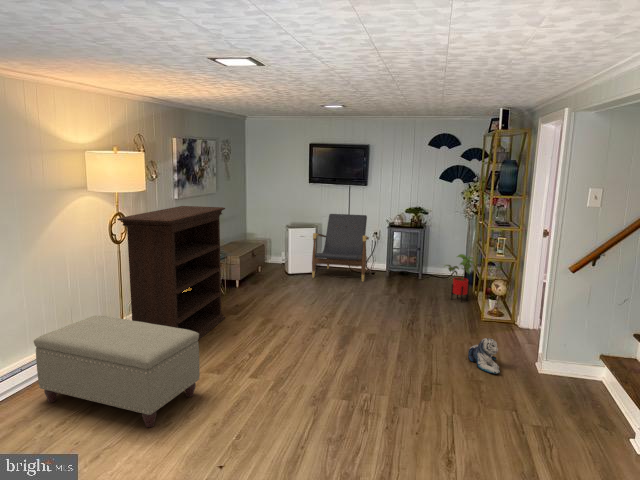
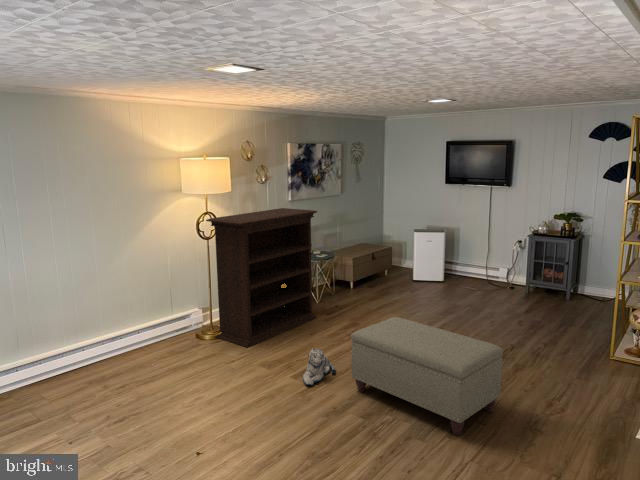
lounge chair: present [312,214,369,282] -> none [437,218,509,296]
house plant: present [445,254,477,302] -> none [575,274,623,334]
ottoman: present [34,315,200,427] -> present [351,317,503,435]
plush toy: present [468,338,500,374] -> present [303,348,336,385]

